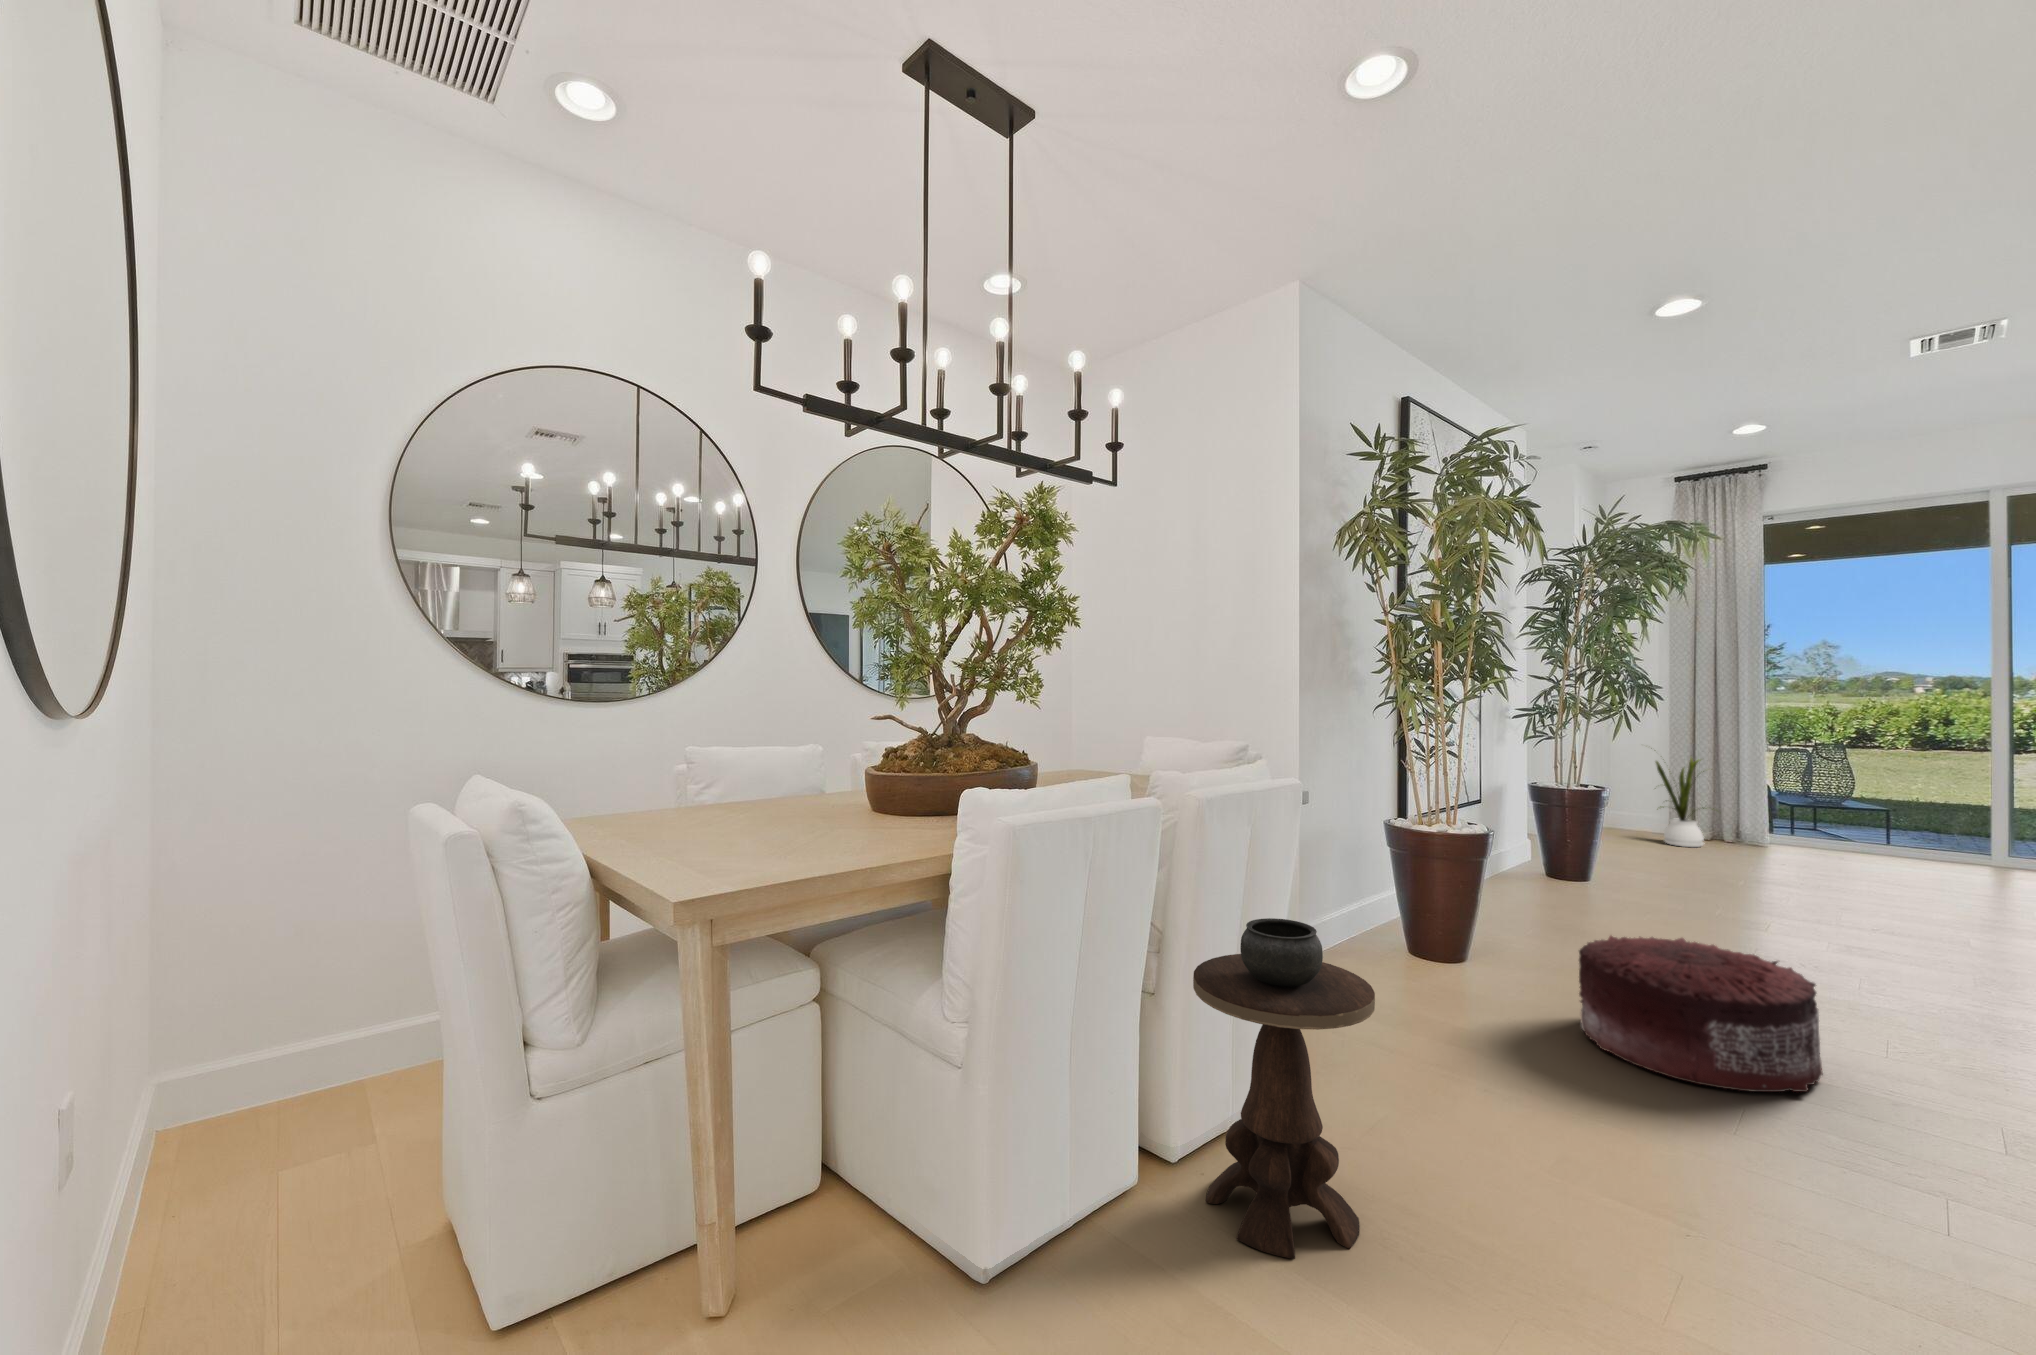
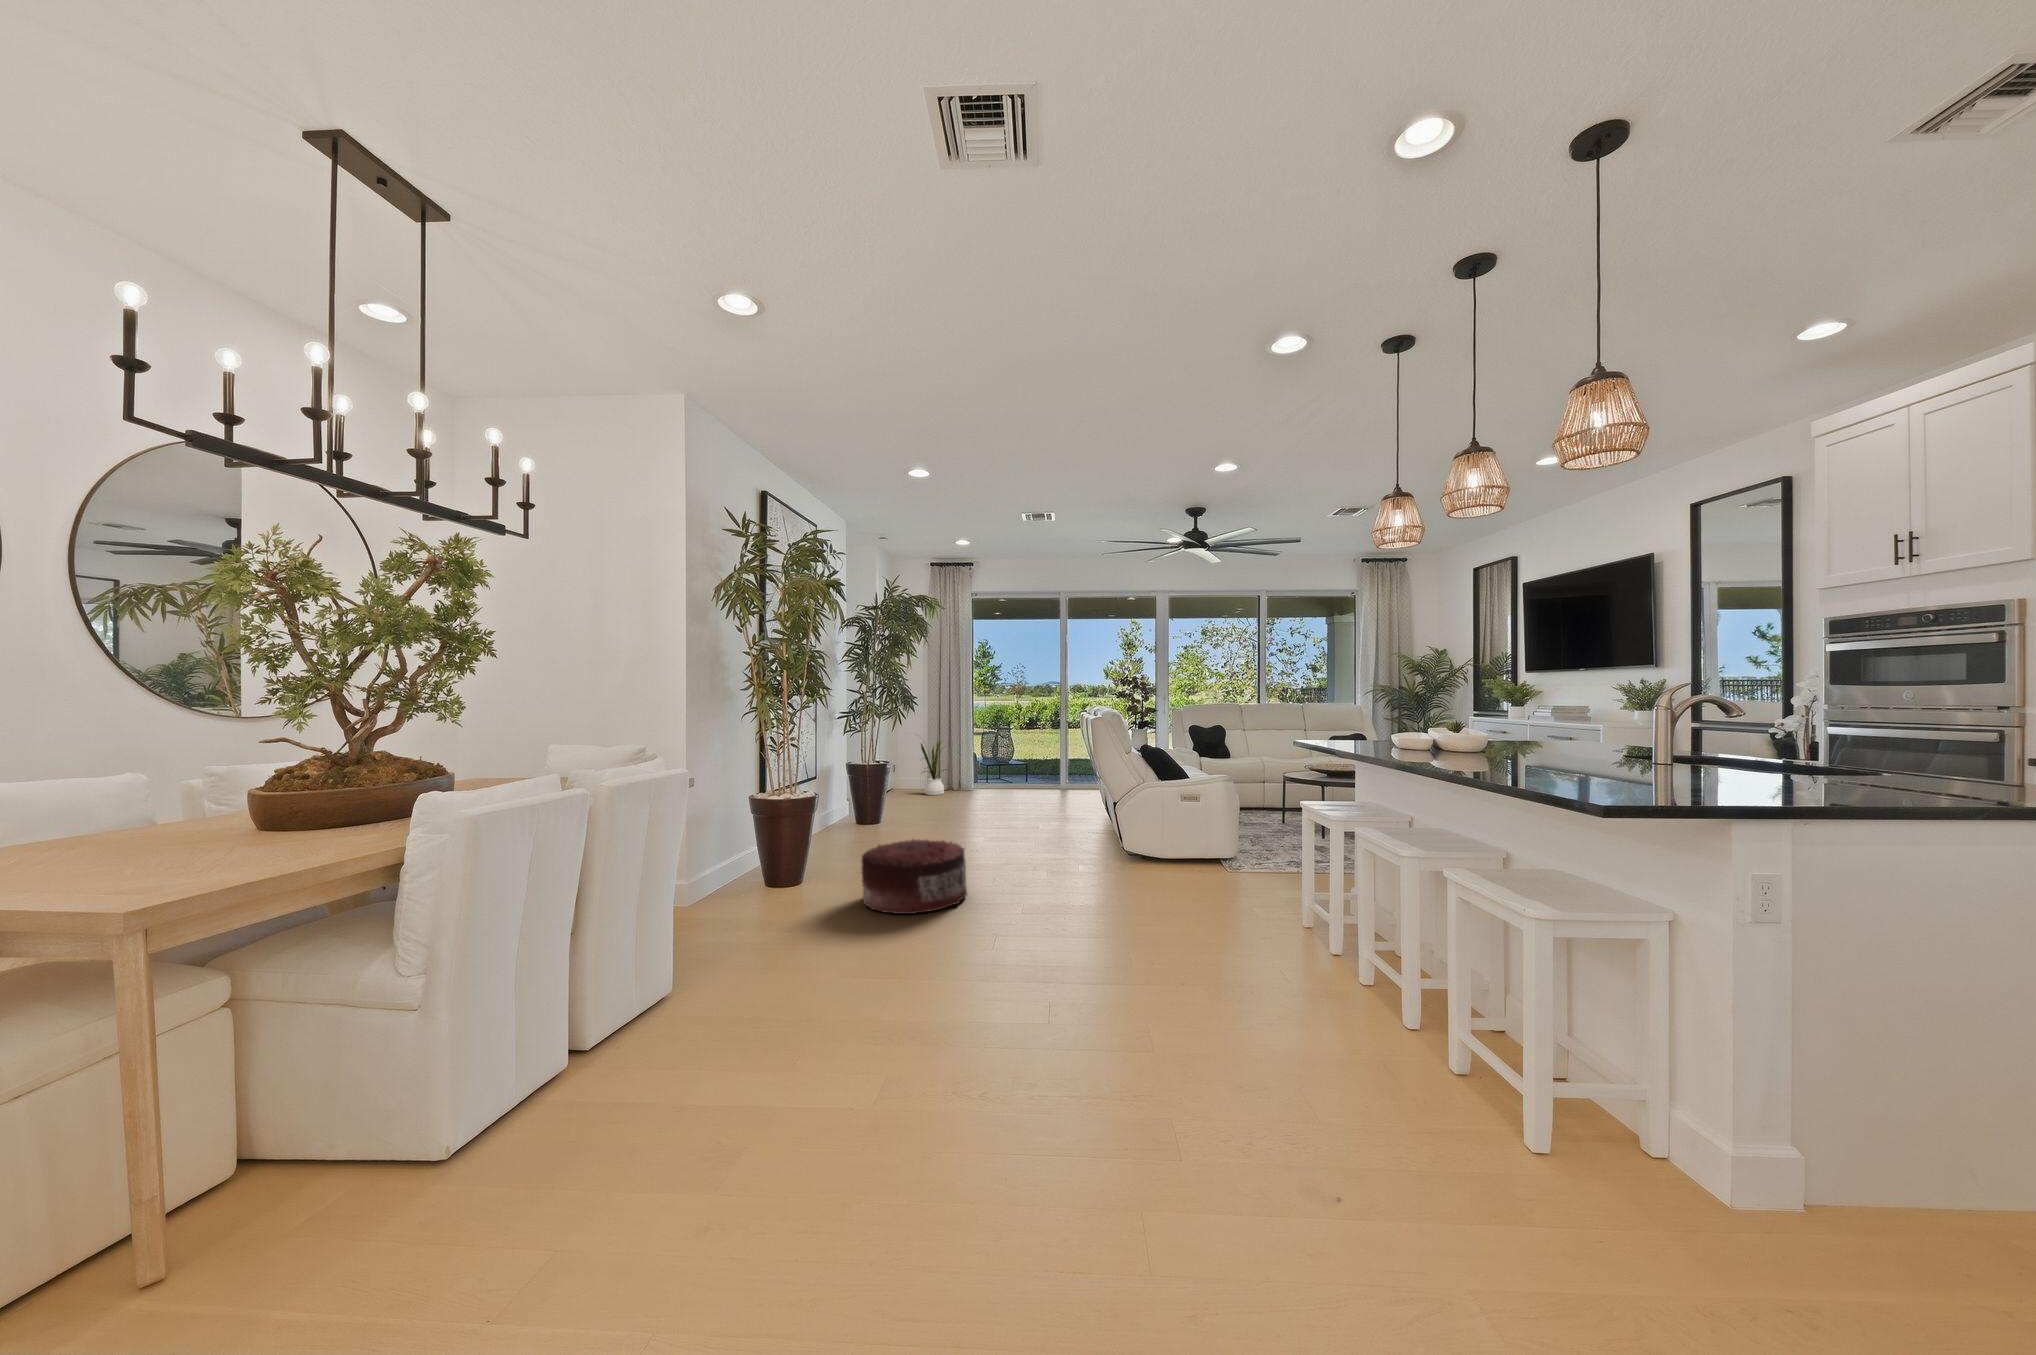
side table: present [1193,918,1375,1259] -> none [609,854,735,1070]

